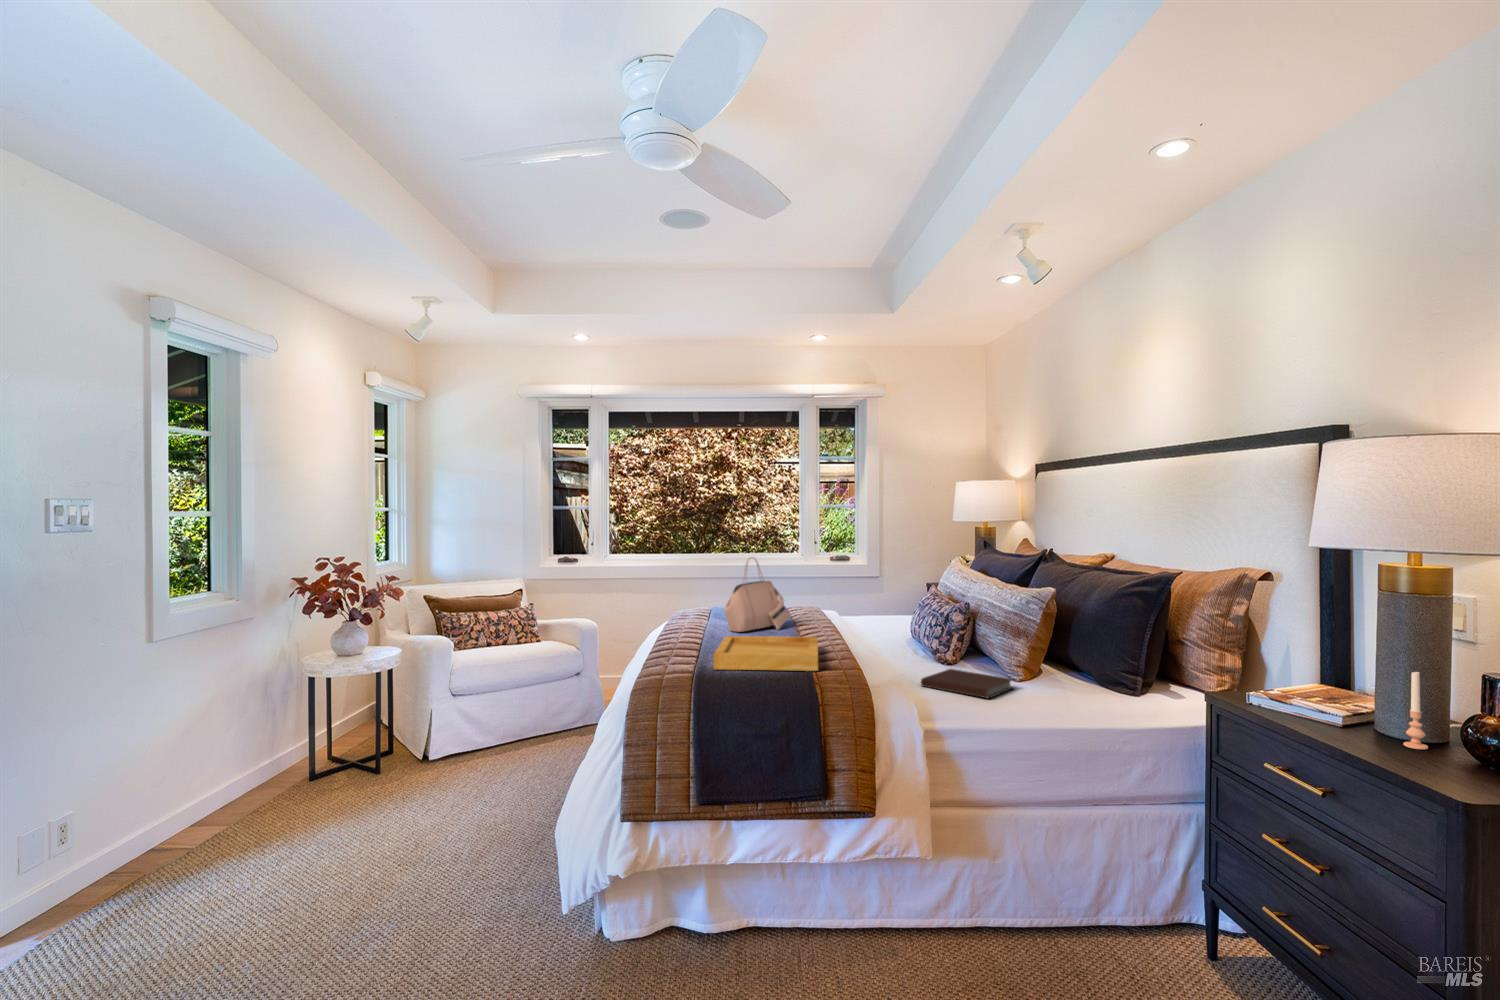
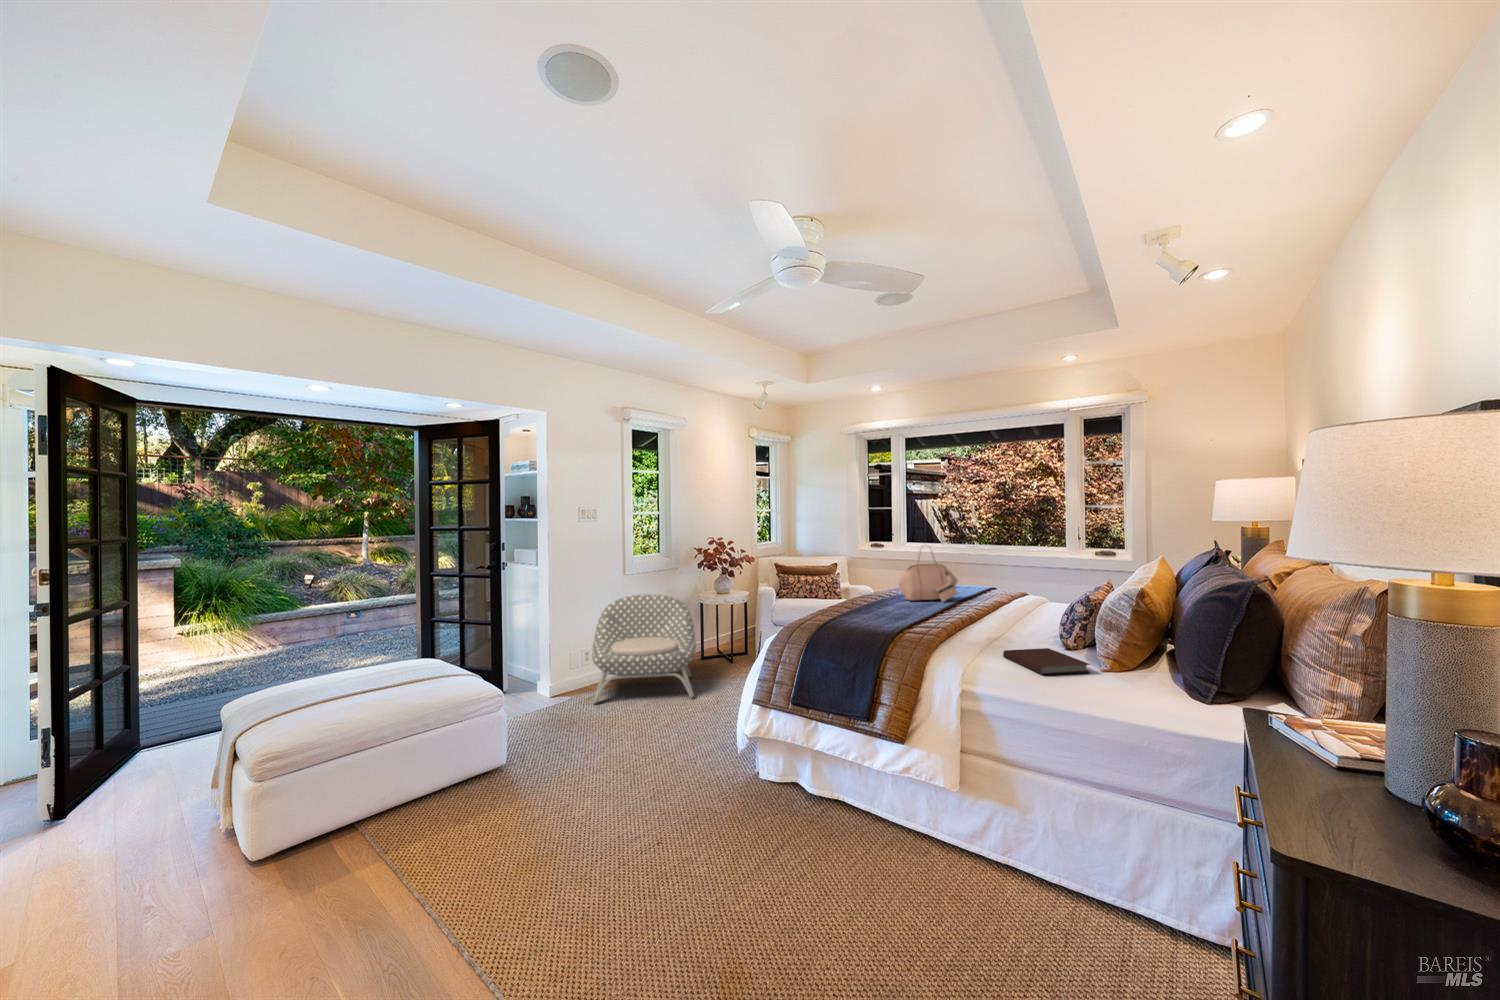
tray: present [713,636,818,671] -> none [839,600,941,631]
armchair: none [124,670,367,908] -> present [592,594,696,704]
candle: present [1403,672,1428,750] -> none [1317,697,1348,792]

